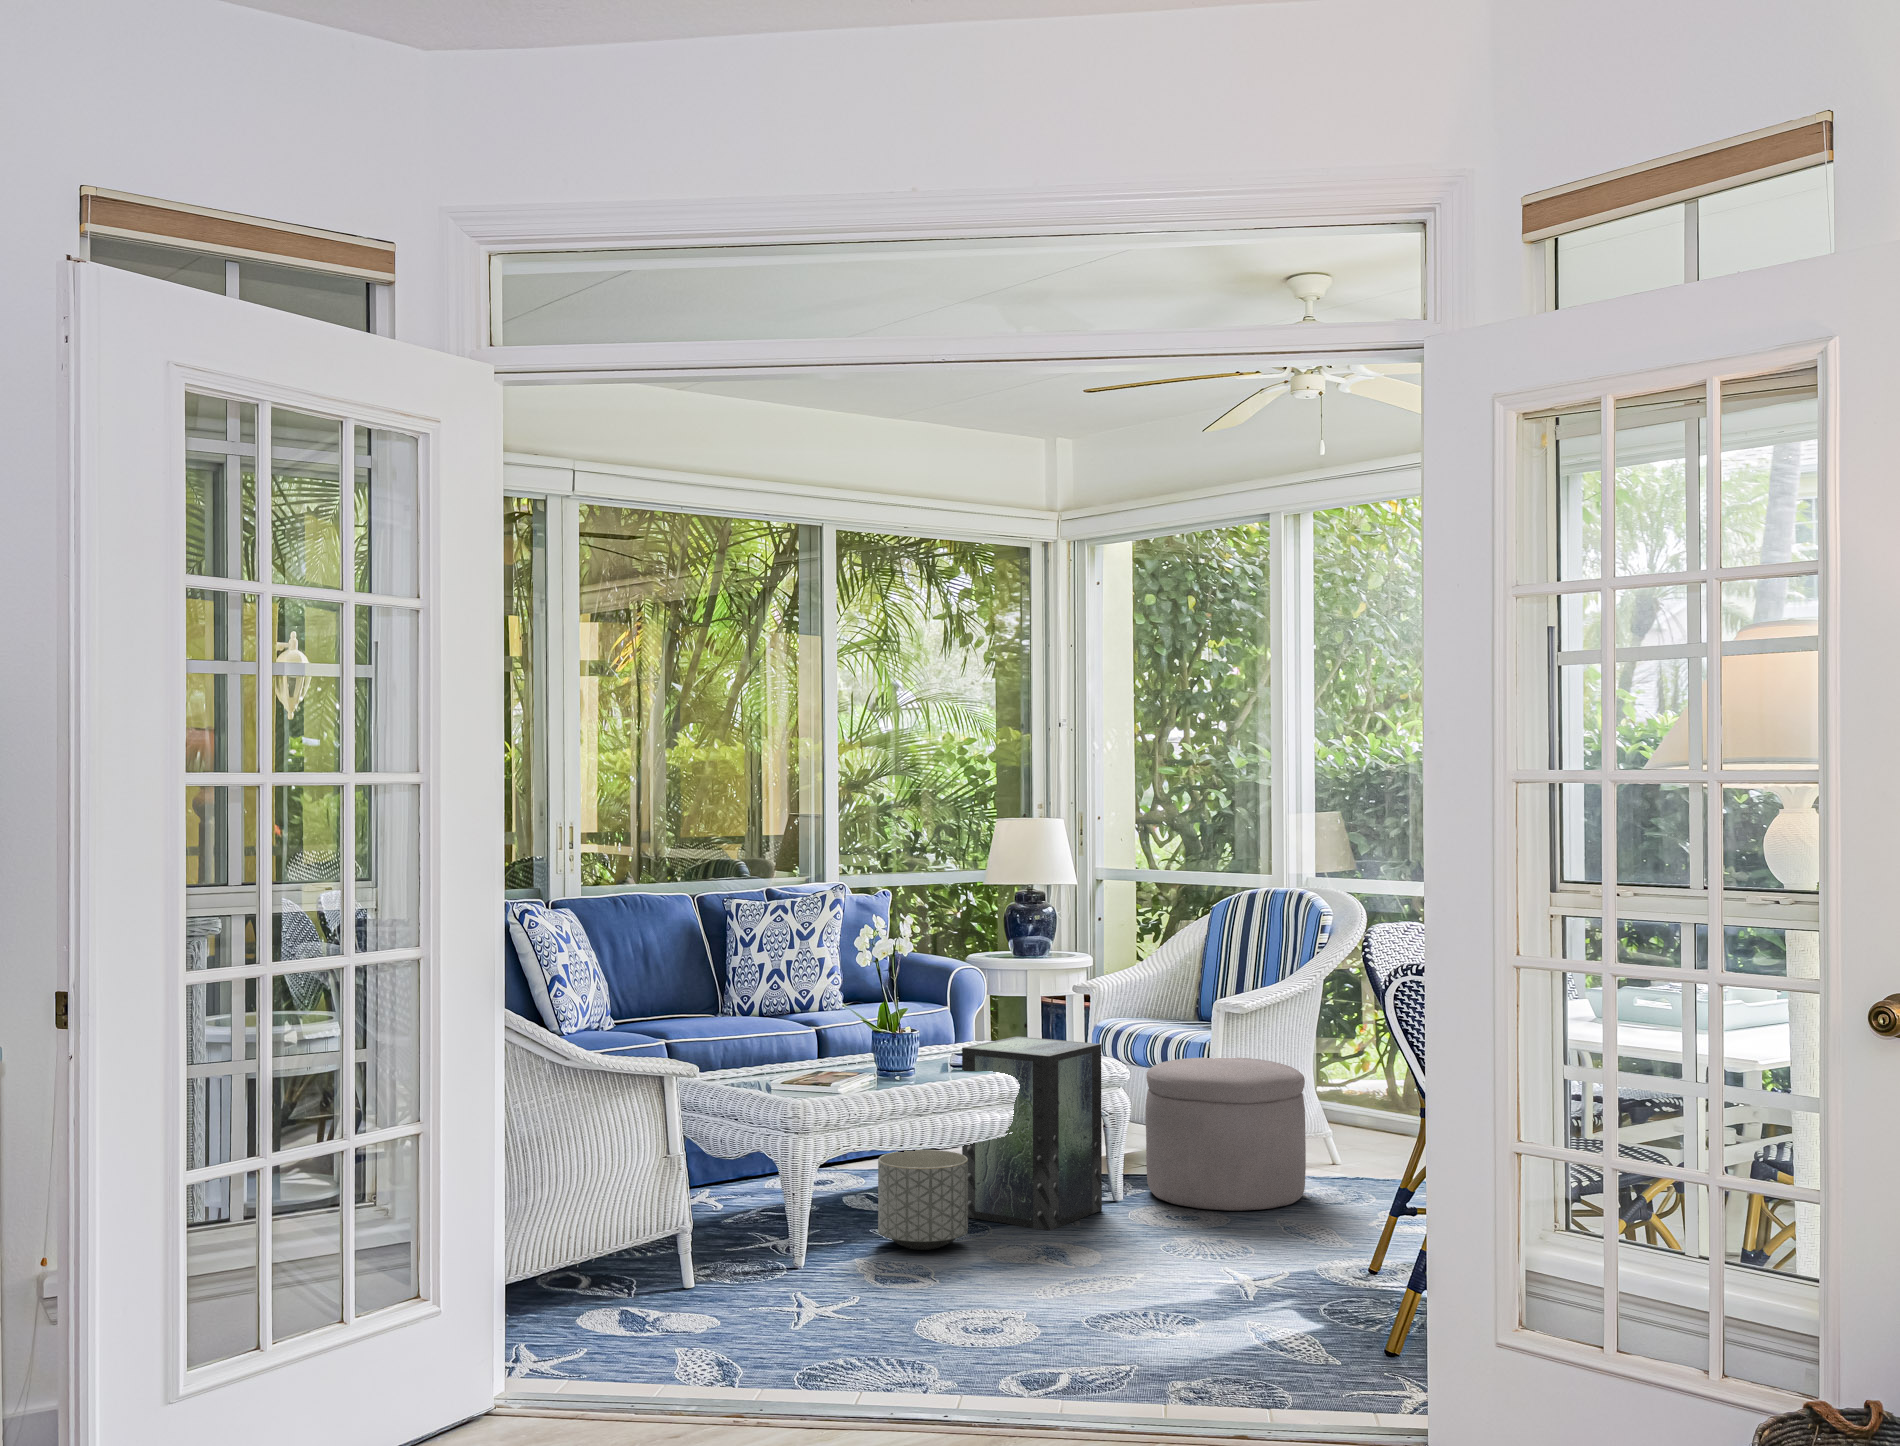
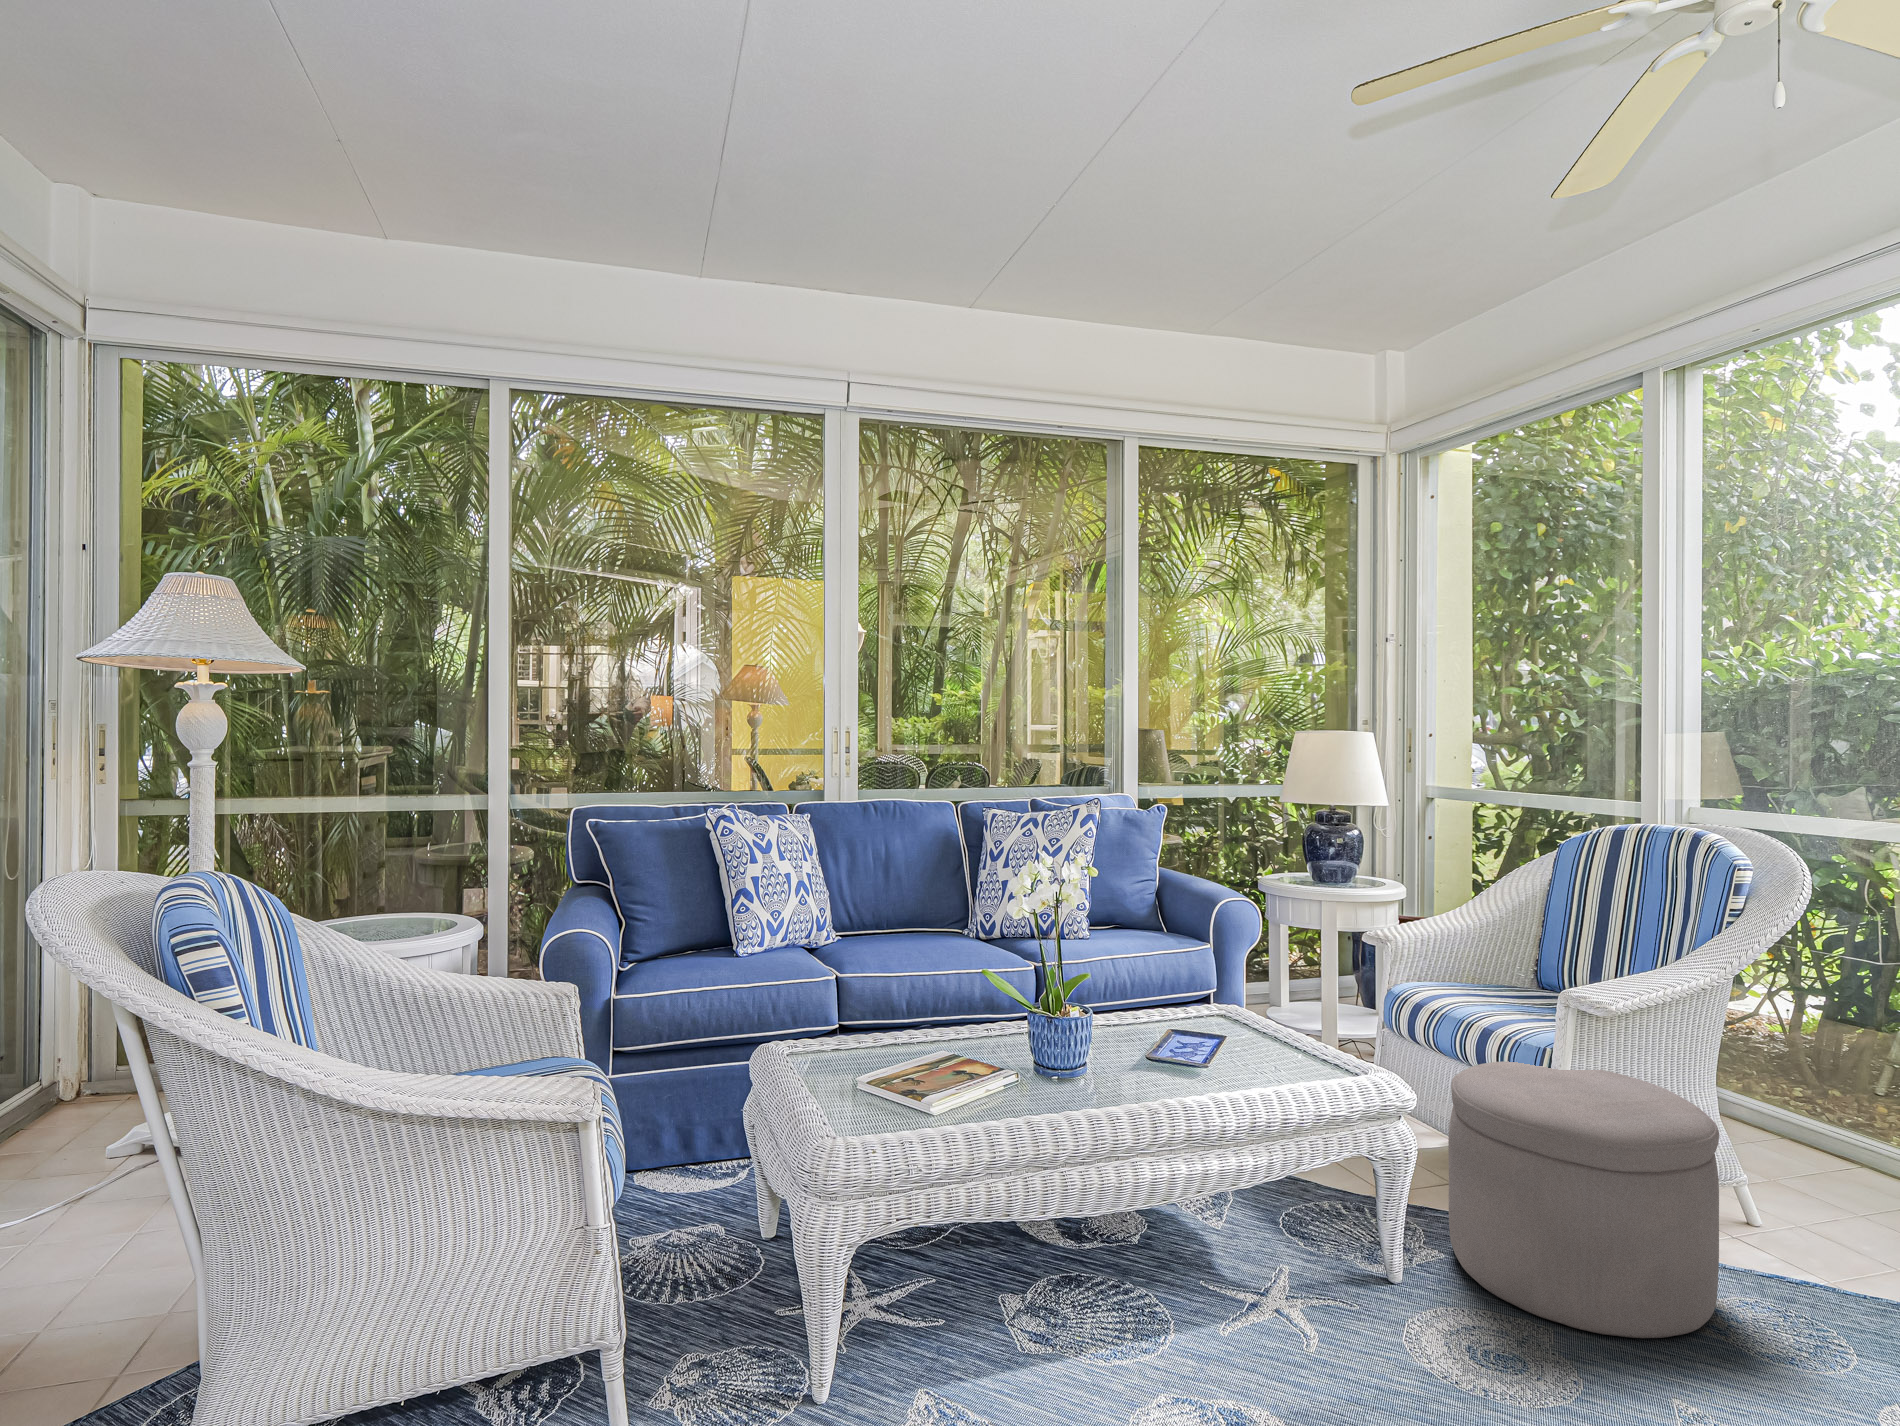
storage box: present [962,1036,1102,1230] -> none [1164,1014,1374,1331]
planter: present [878,1150,968,1250] -> none [1007,1182,1140,1354]

